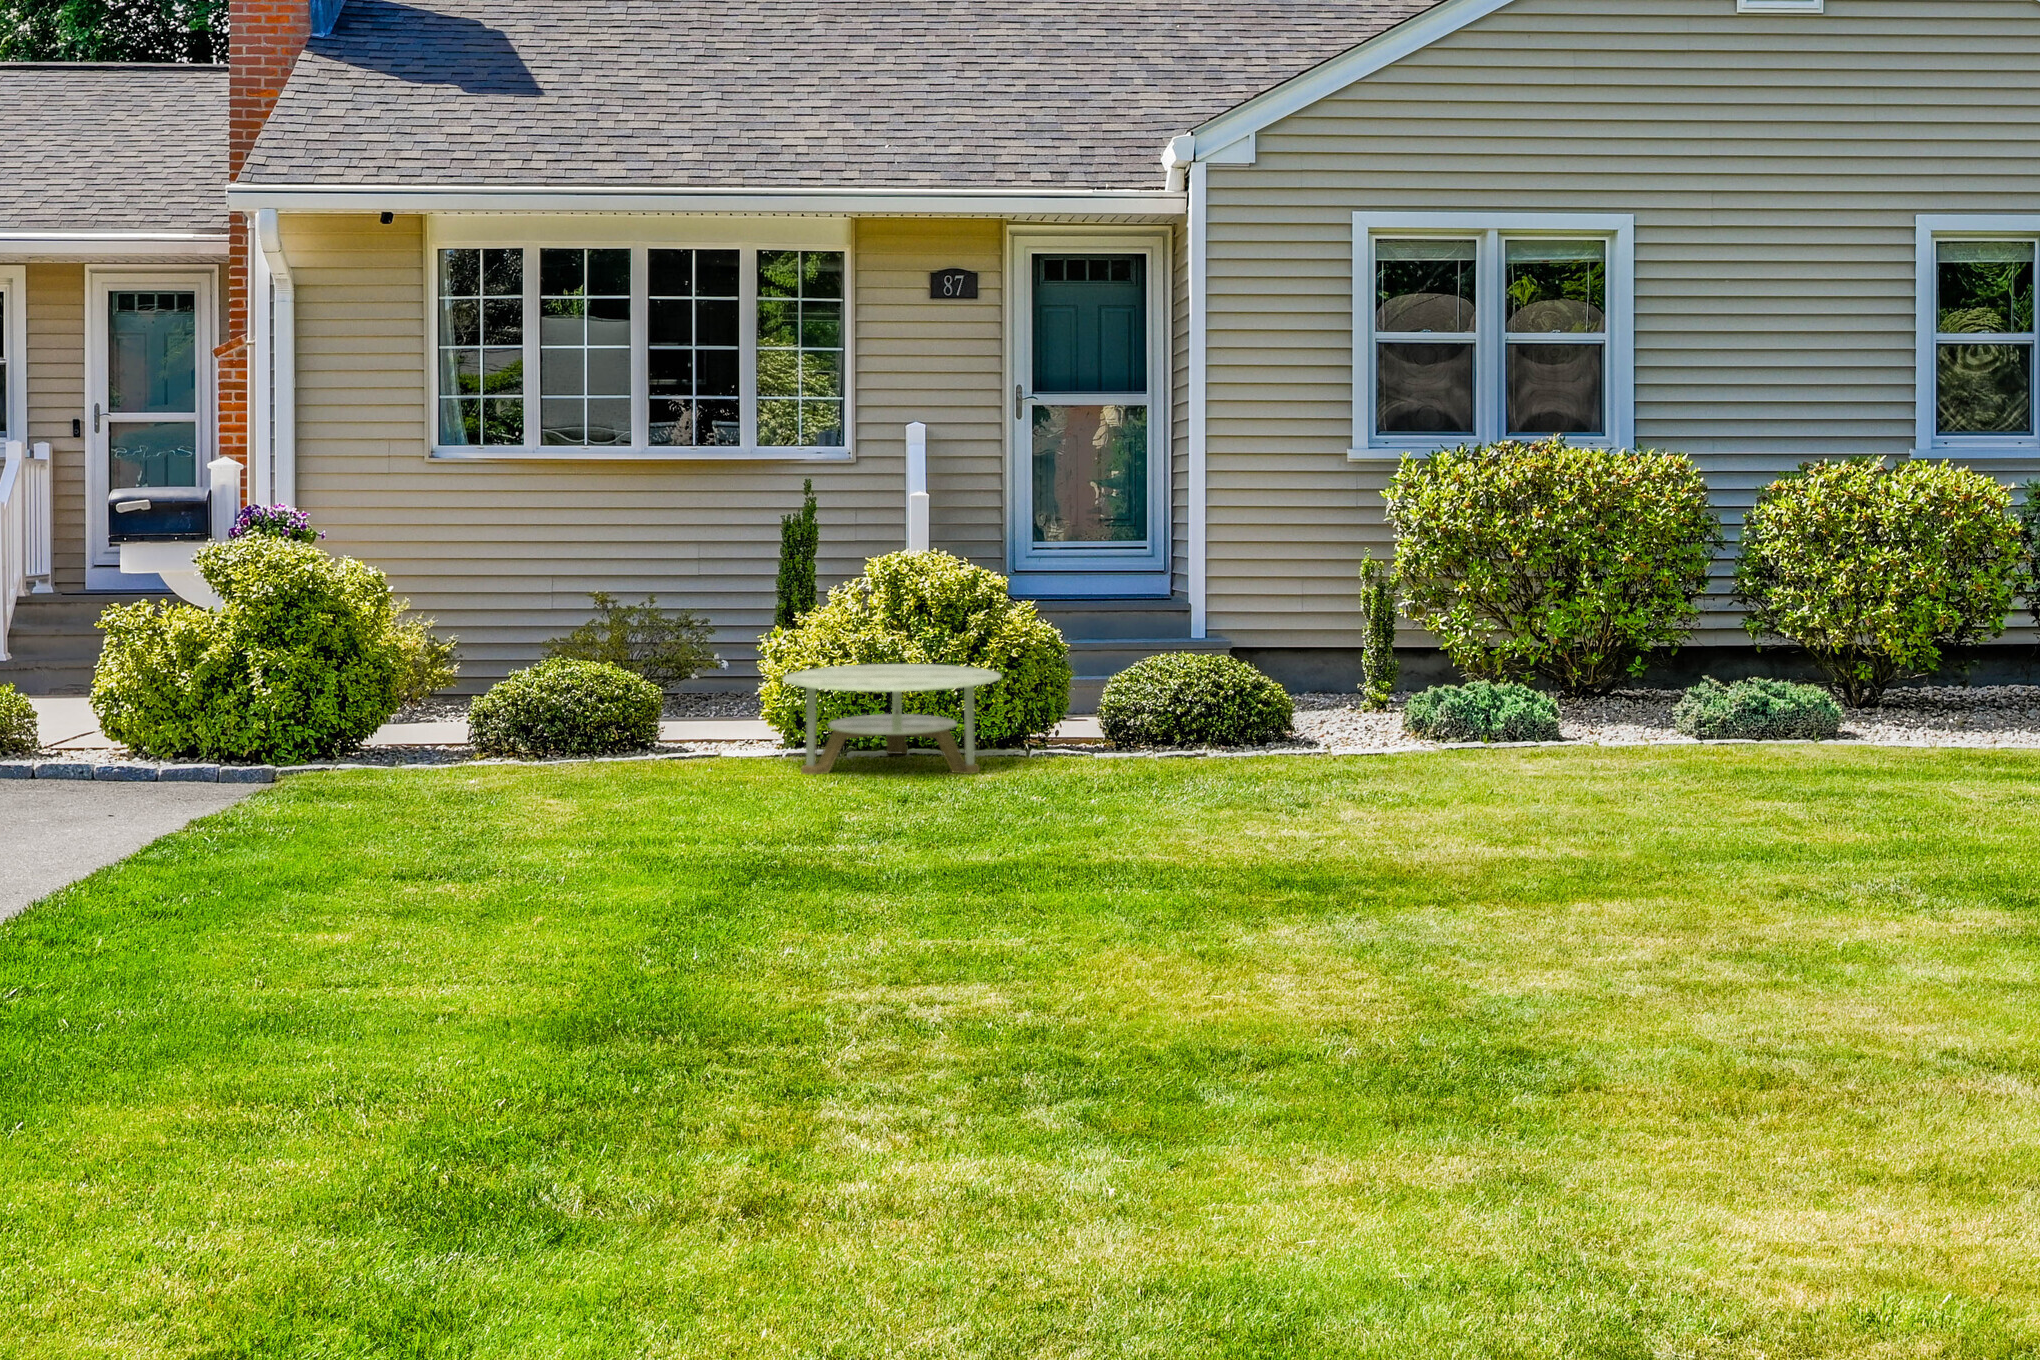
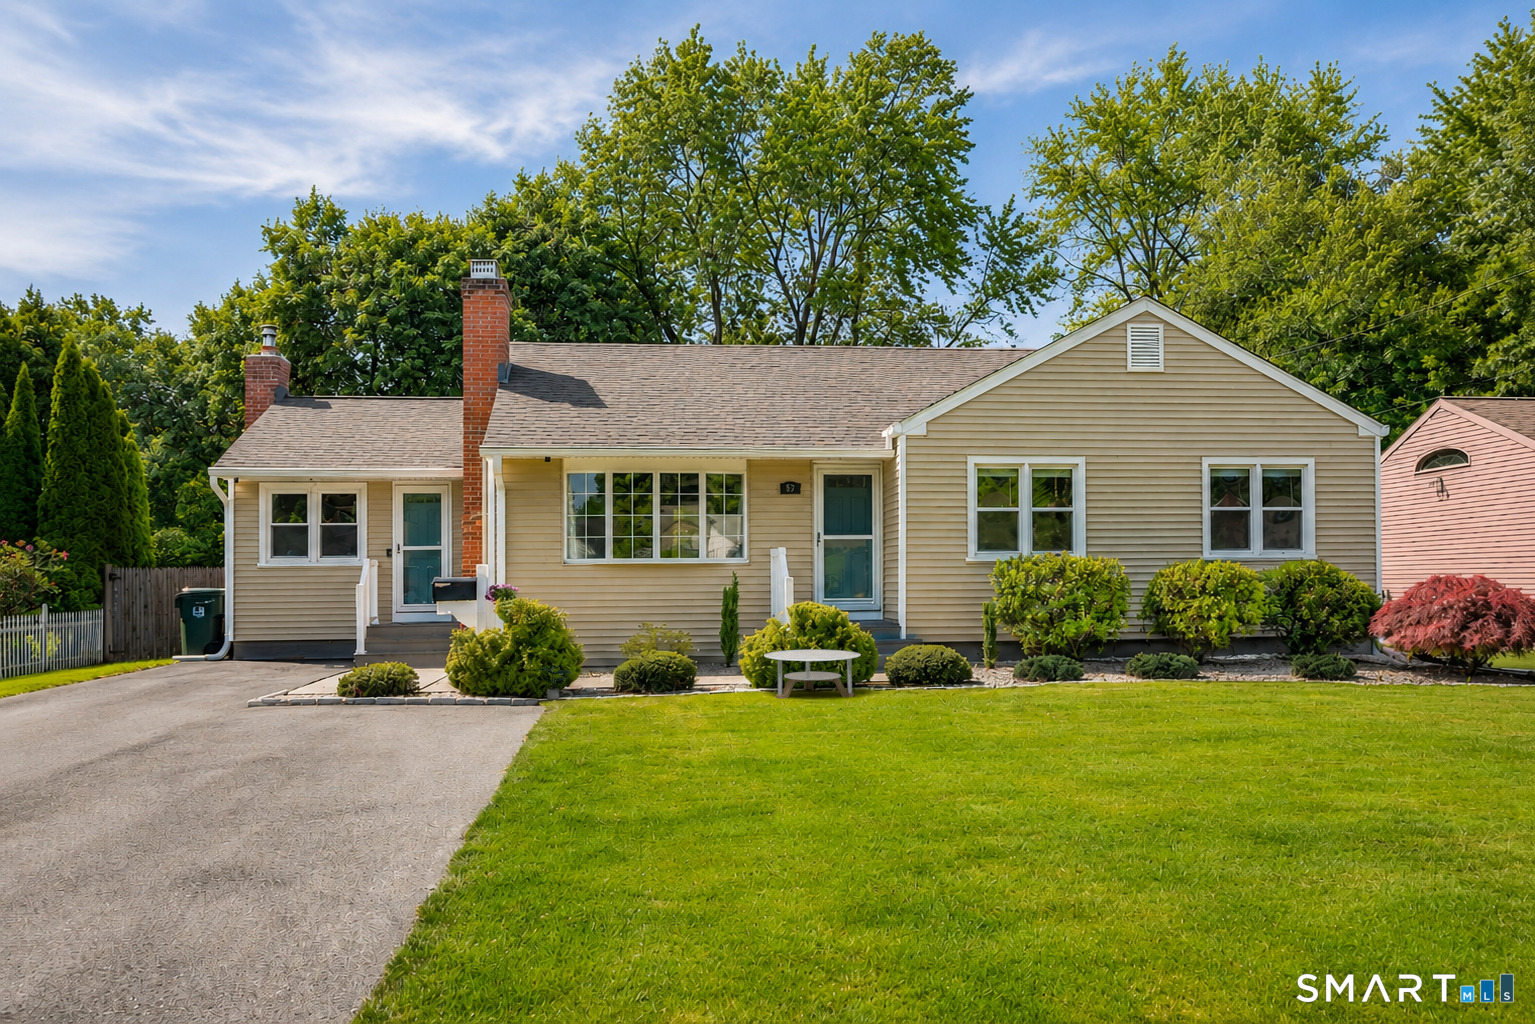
potted plant: none [282,687,357,768] -> present [540,665,571,699]

